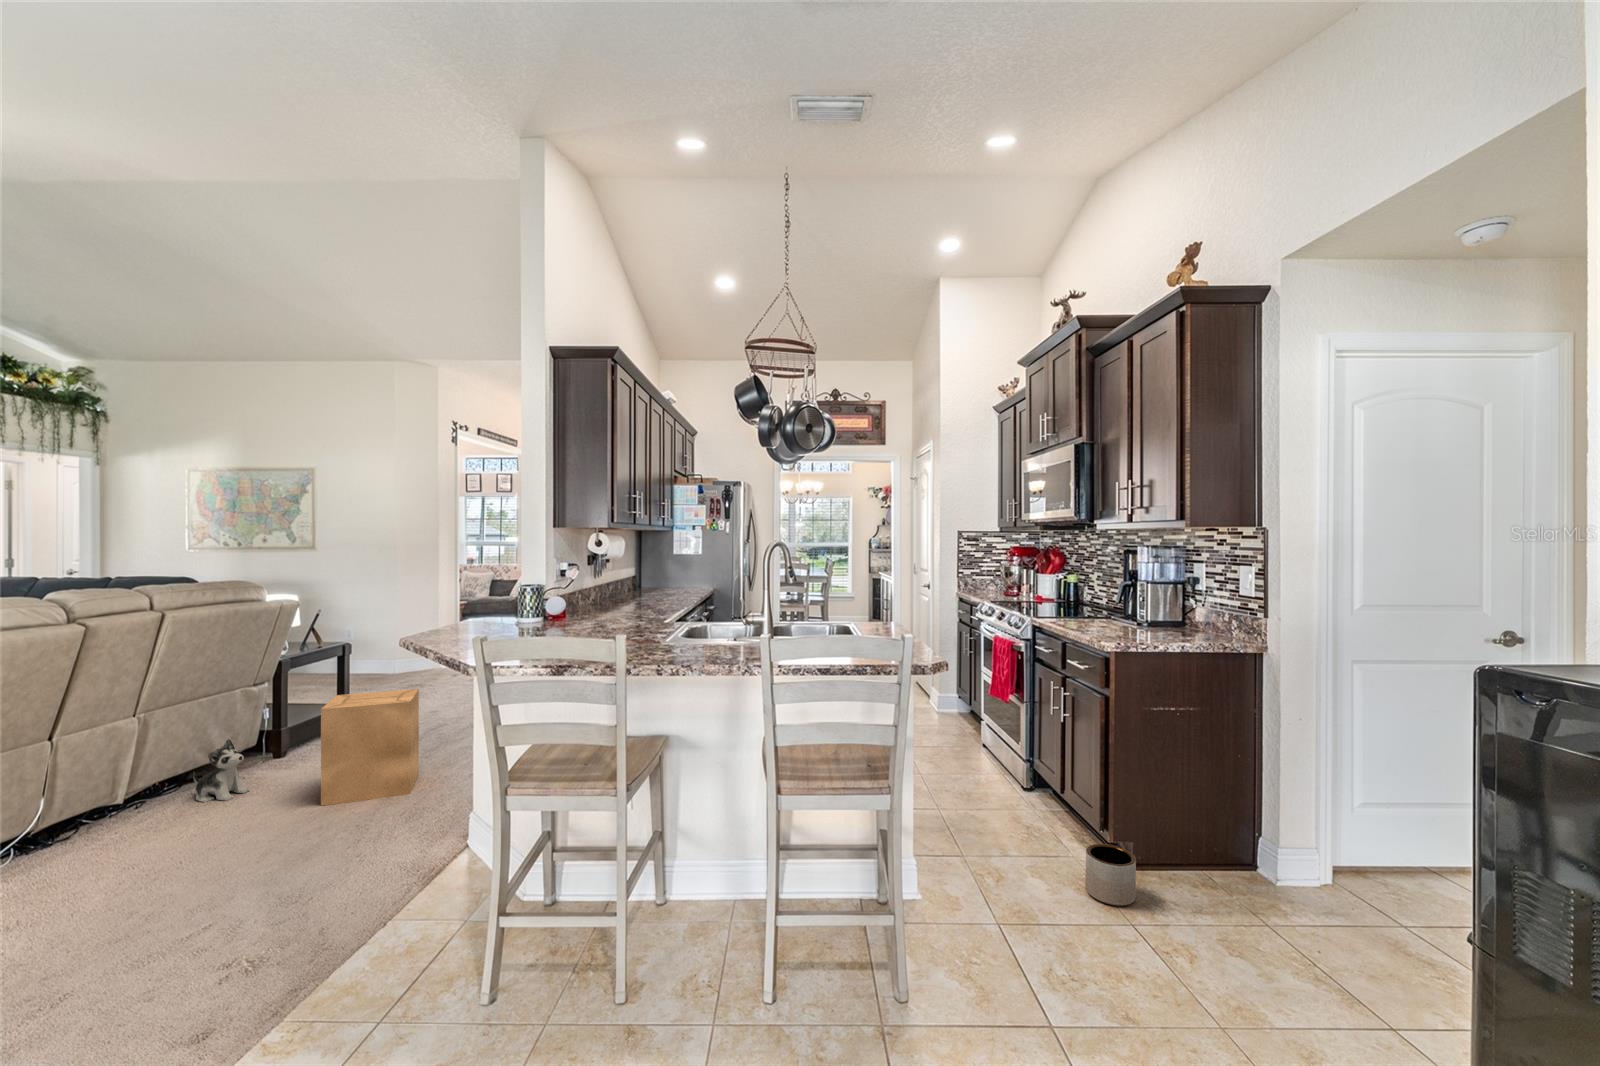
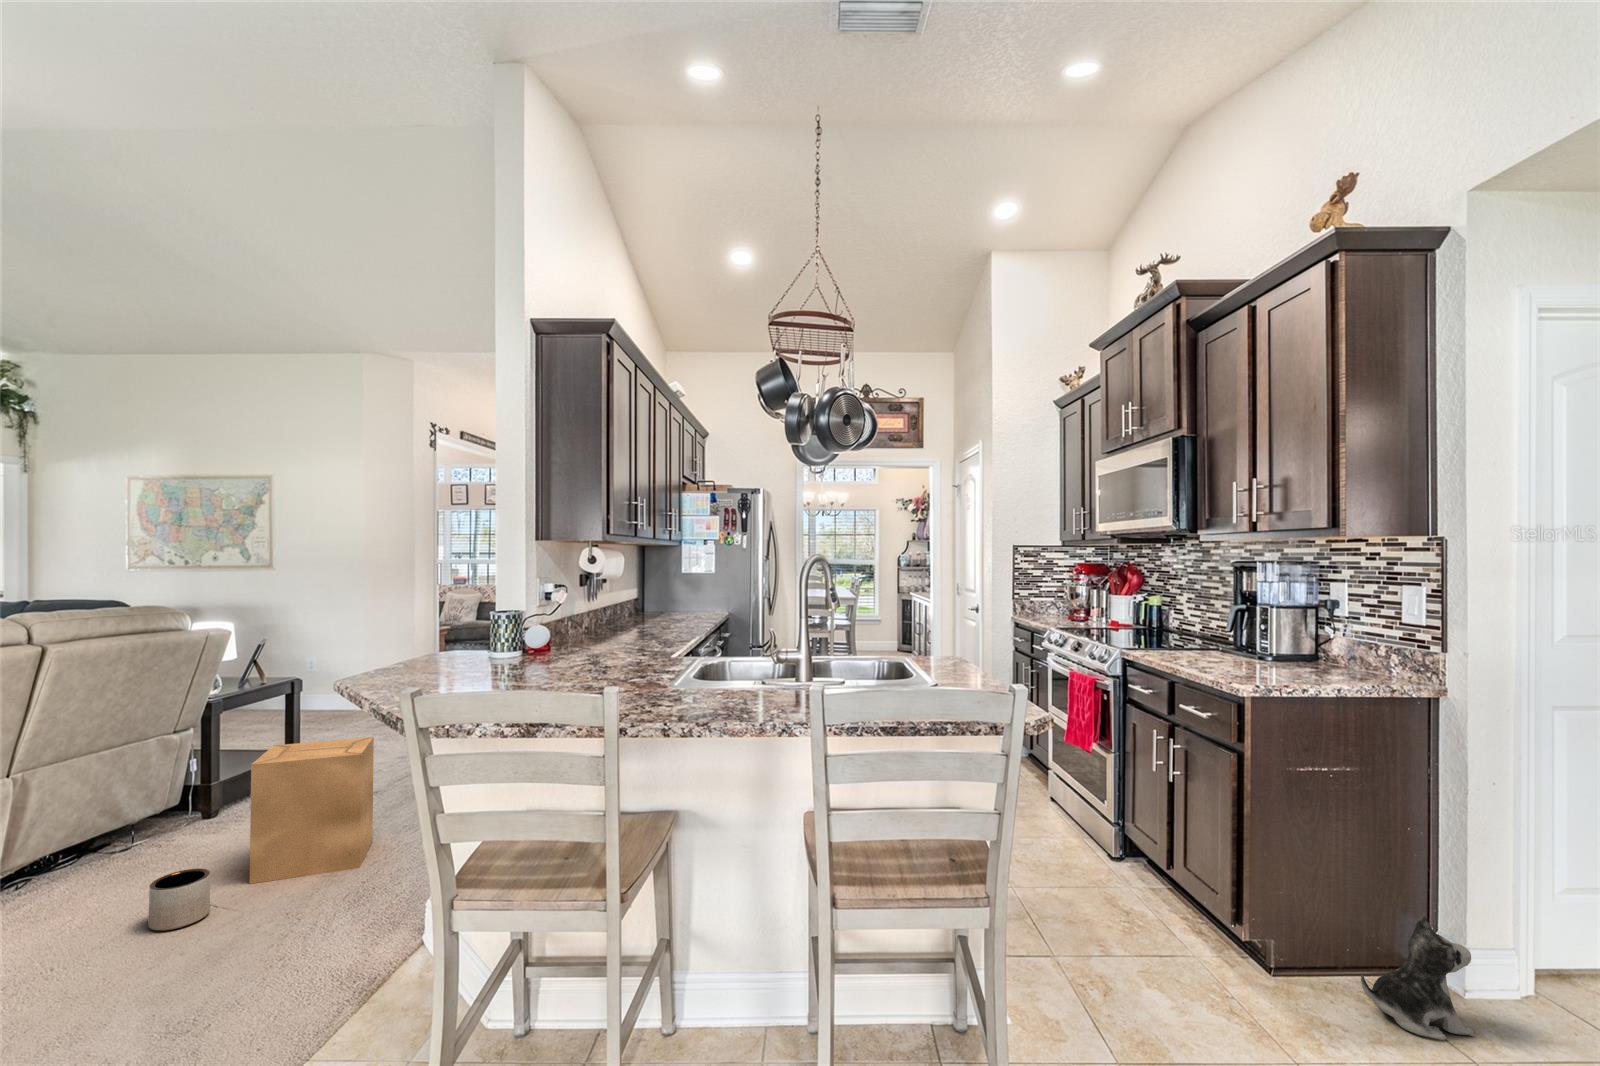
plush toy: present [193,739,249,802] -> present [1361,914,1474,1040]
planter: present [1085,844,1136,906] -> present [148,869,210,931]

